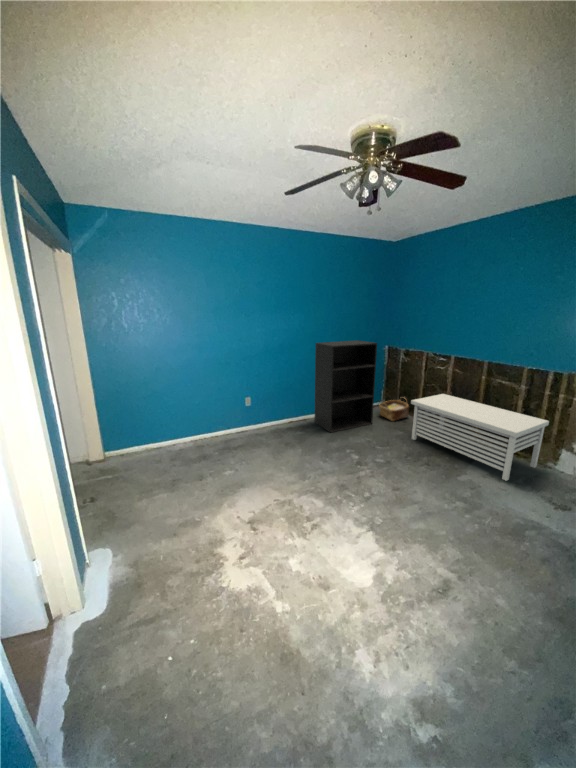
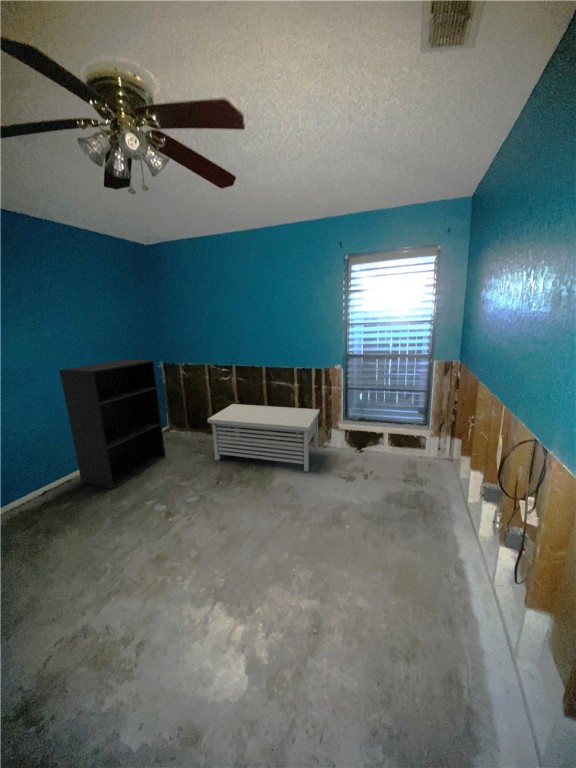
woven basket: present [379,398,409,421] -> none [168,416,202,446]

